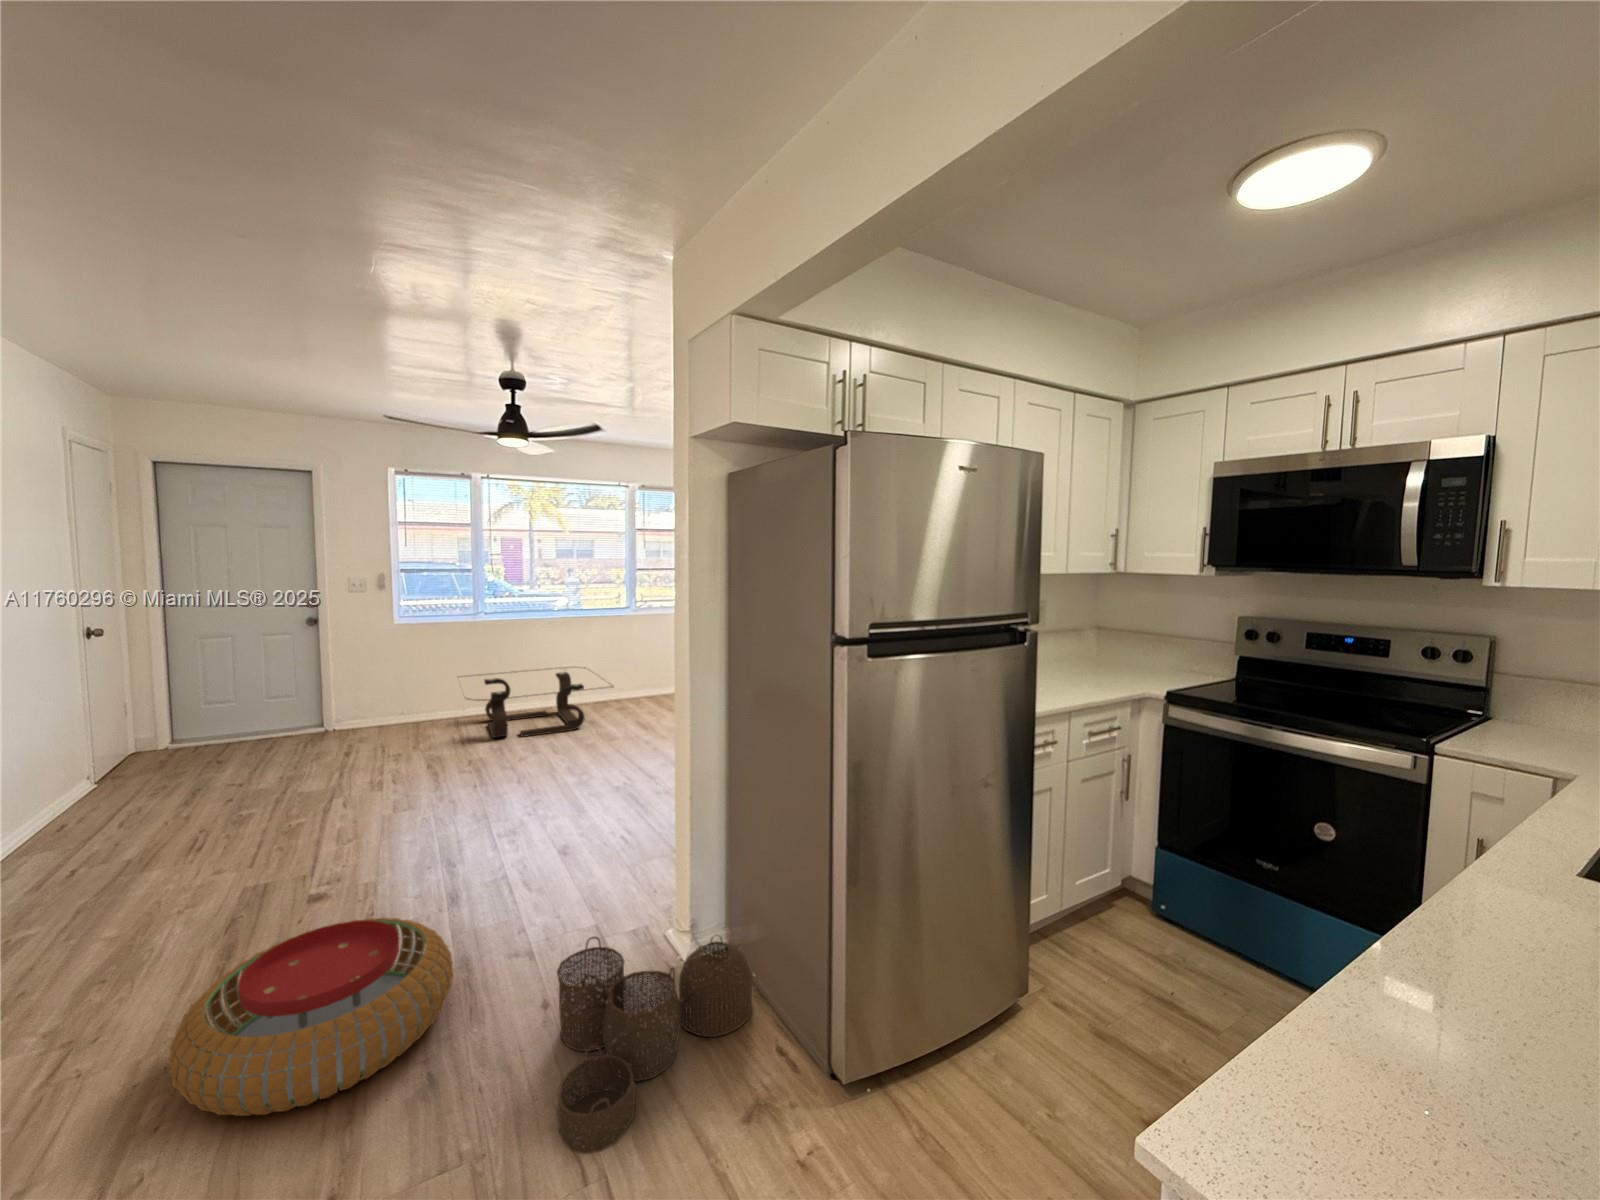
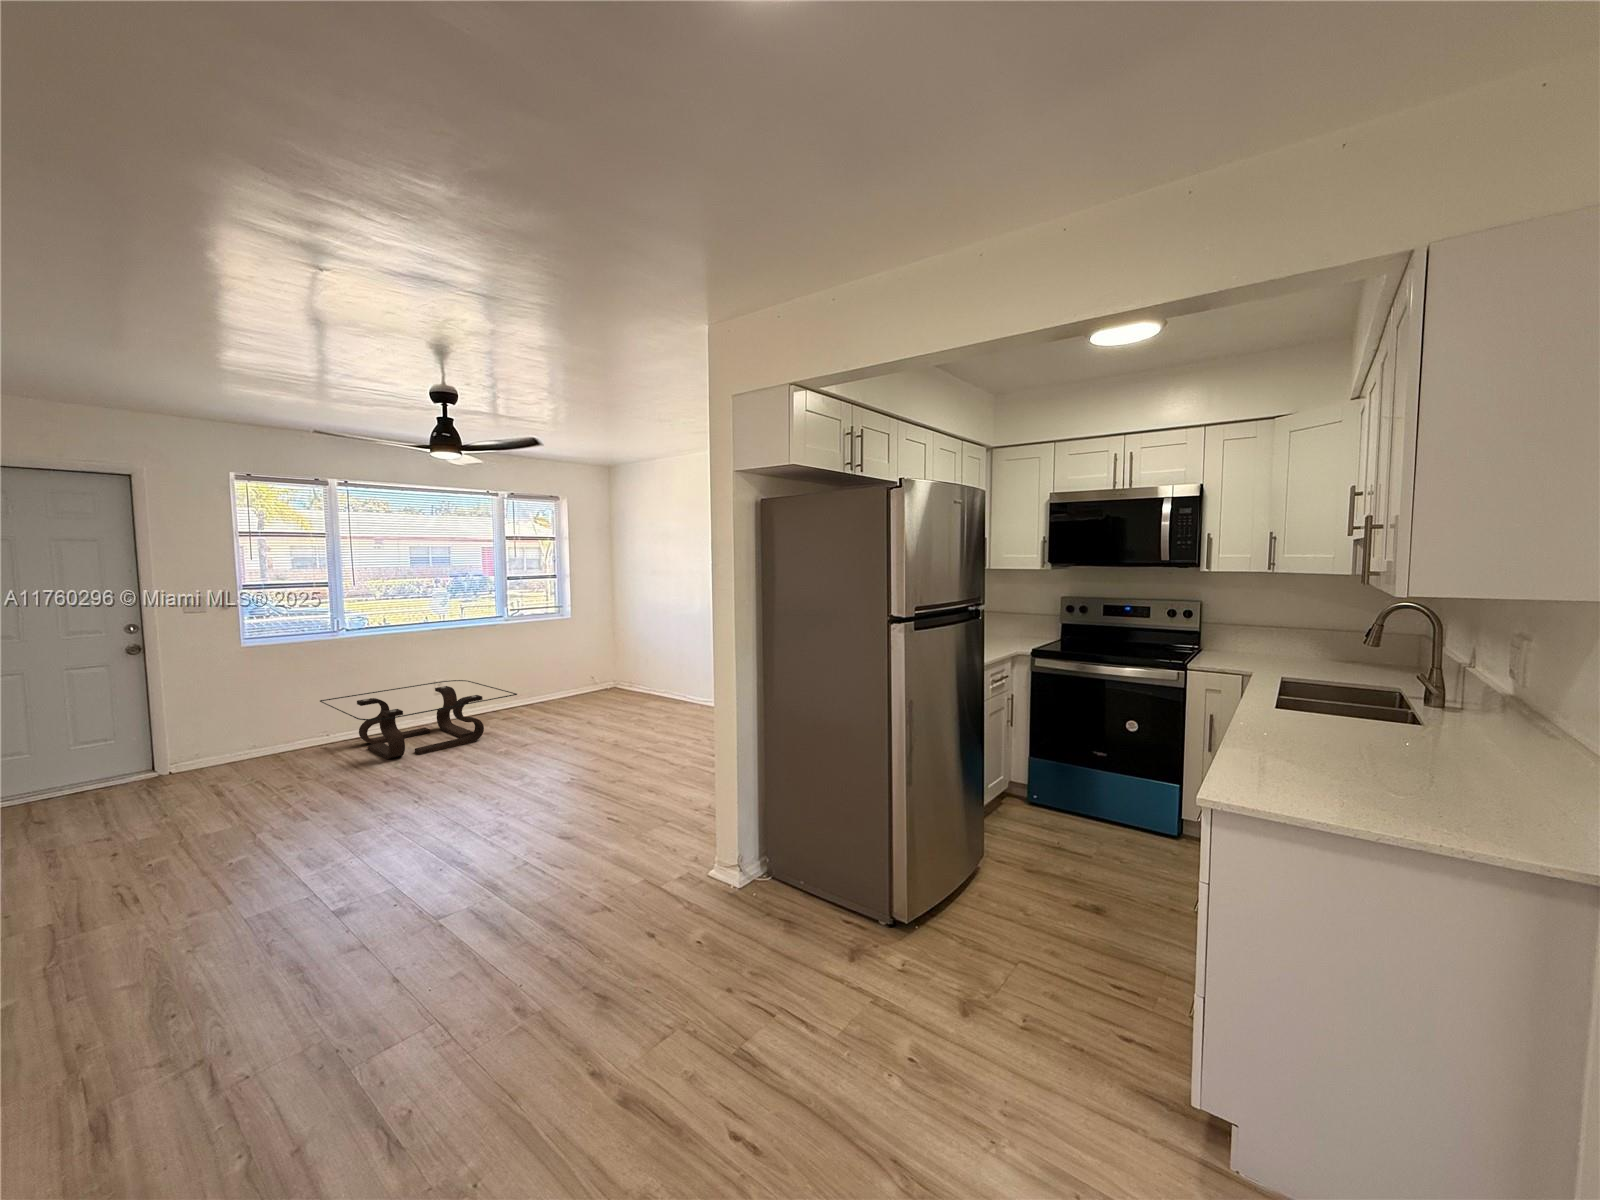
pouf: present [169,917,453,1116] -> none [344,898,577,1071]
woven basket: present [557,937,752,1154] -> none [675,855,814,1010]

